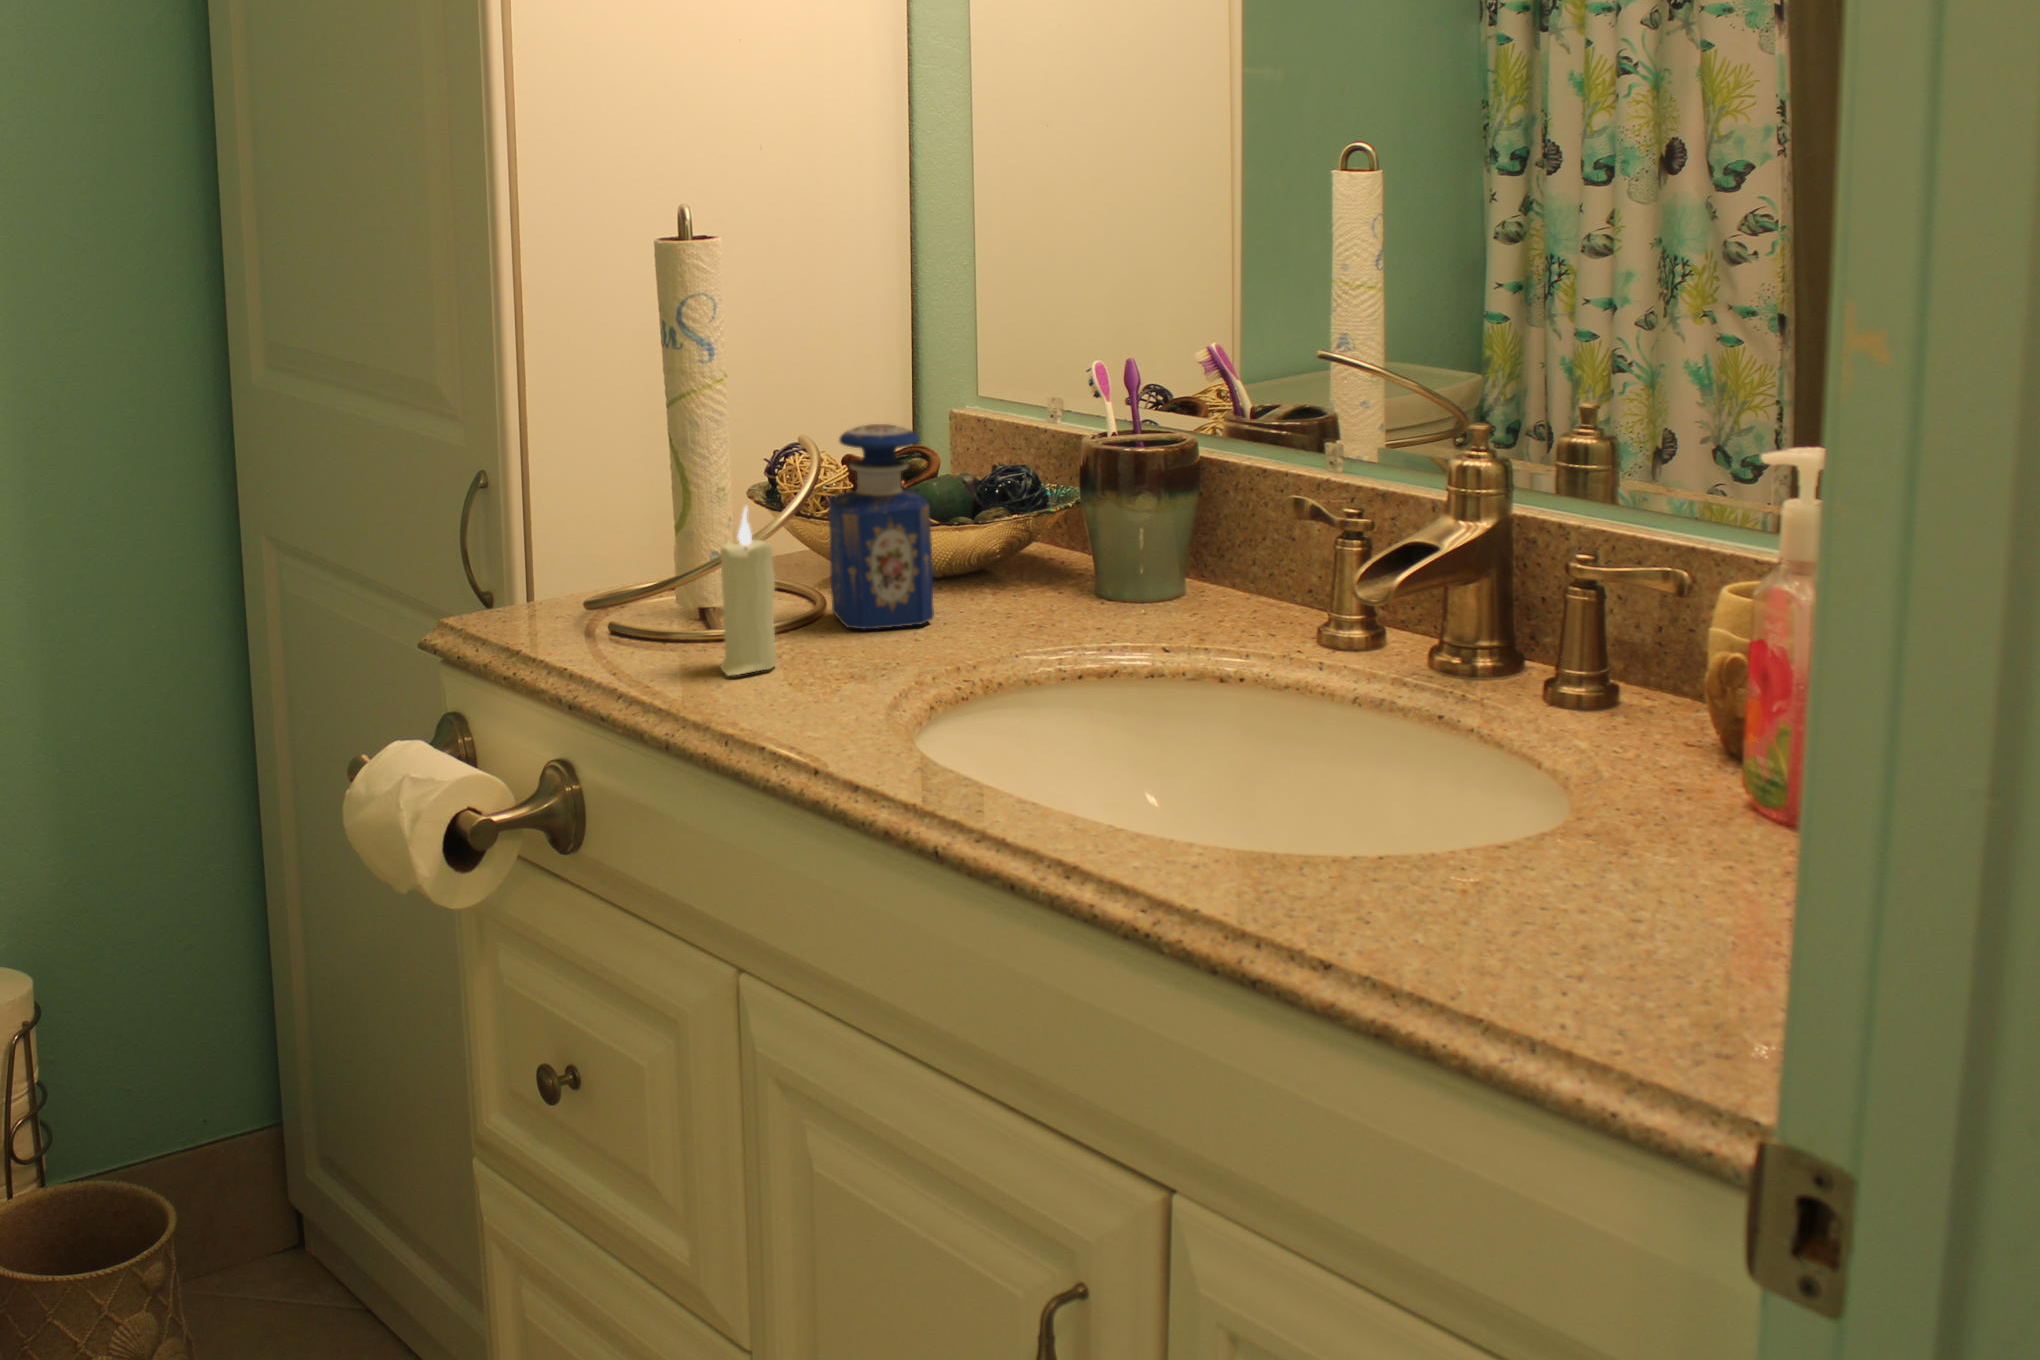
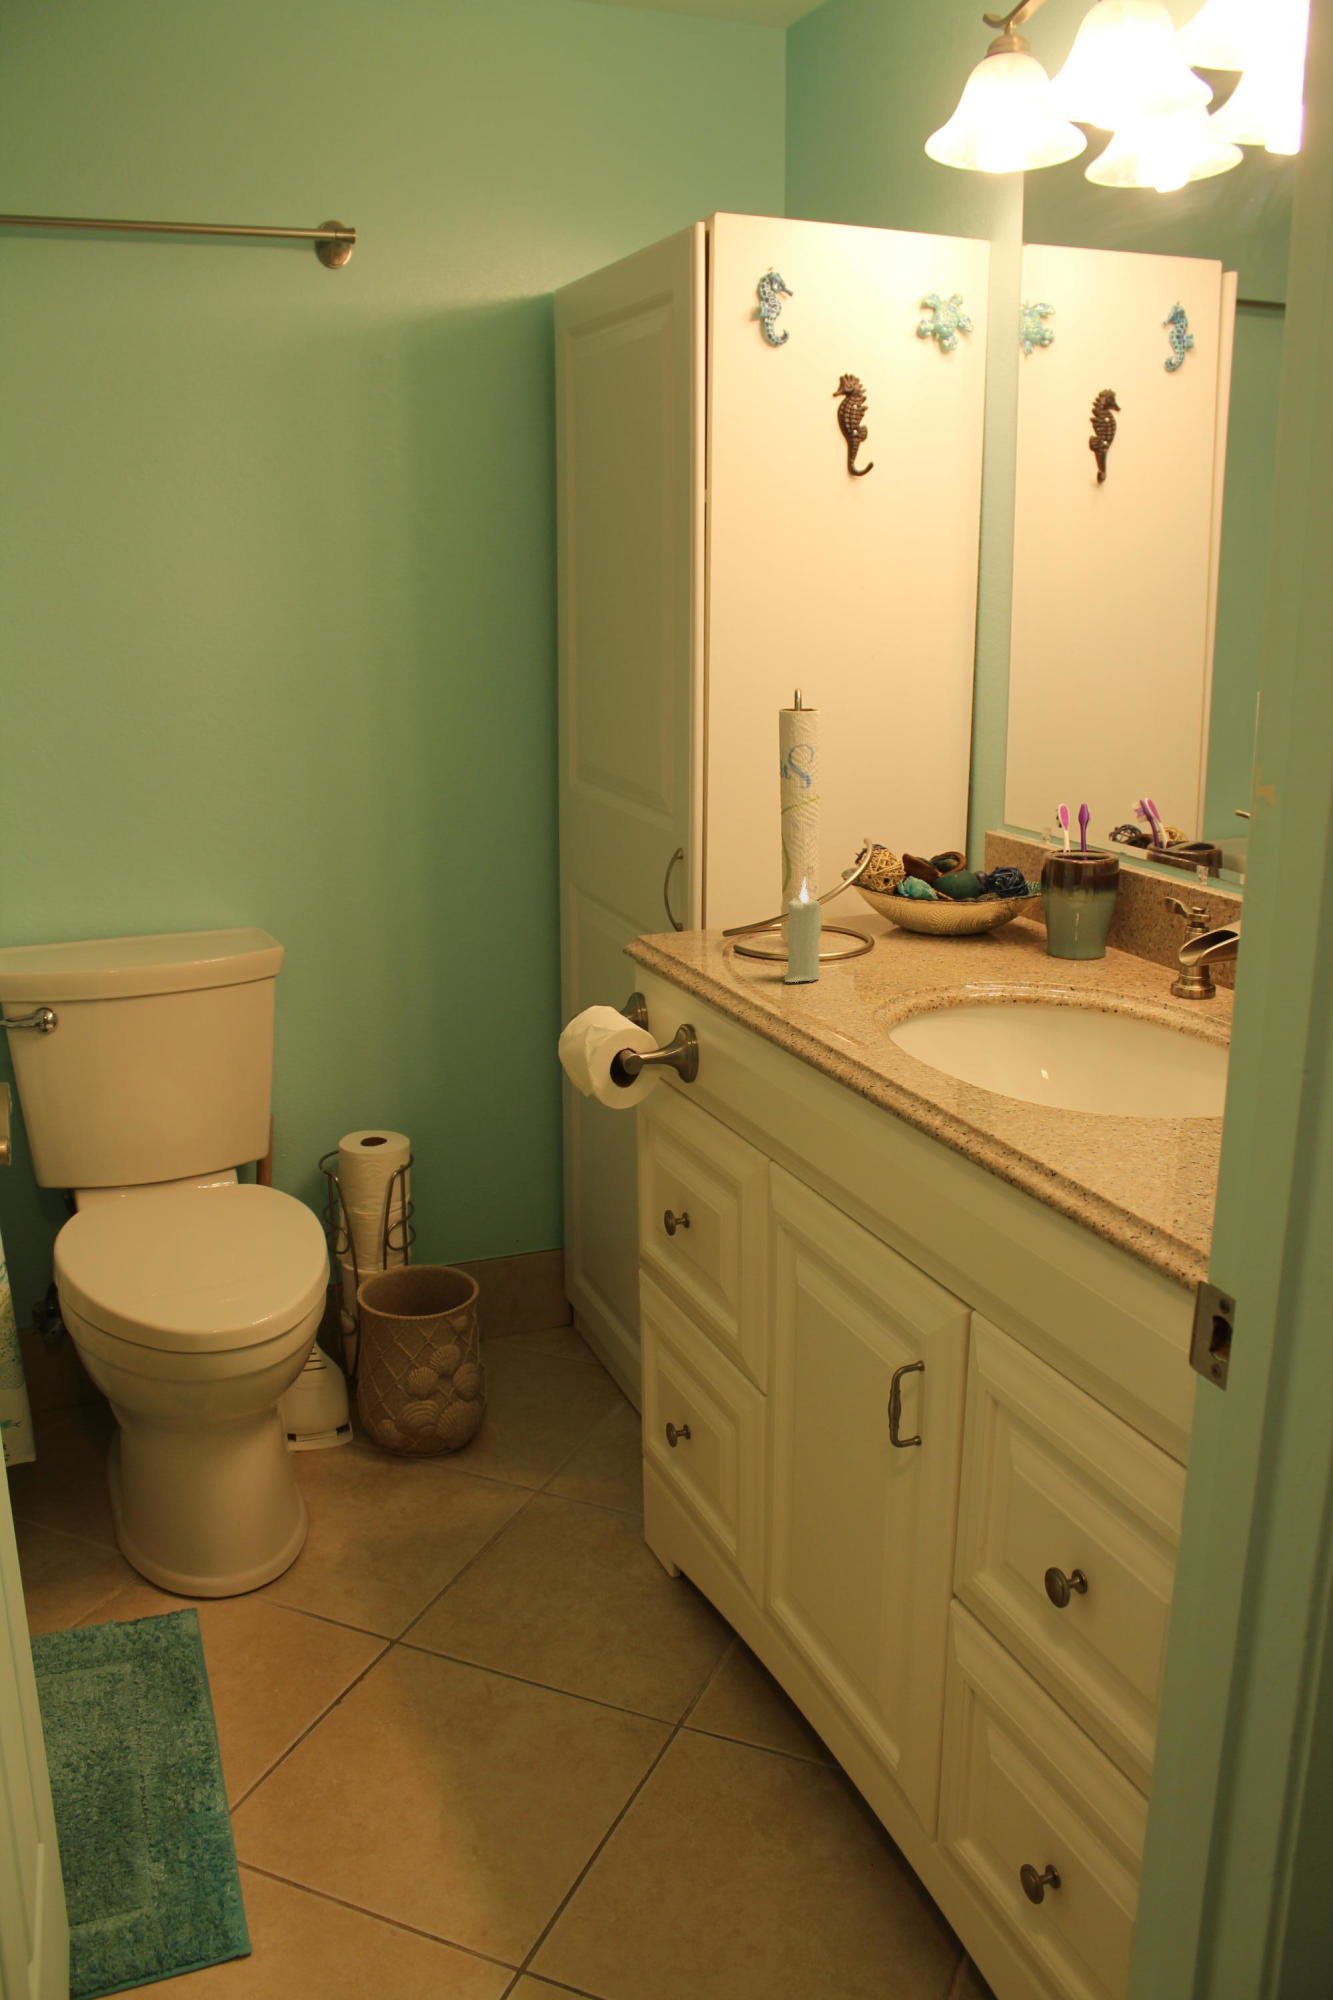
perfume bottle: present [828,424,934,629] -> none [870,835,933,963]

